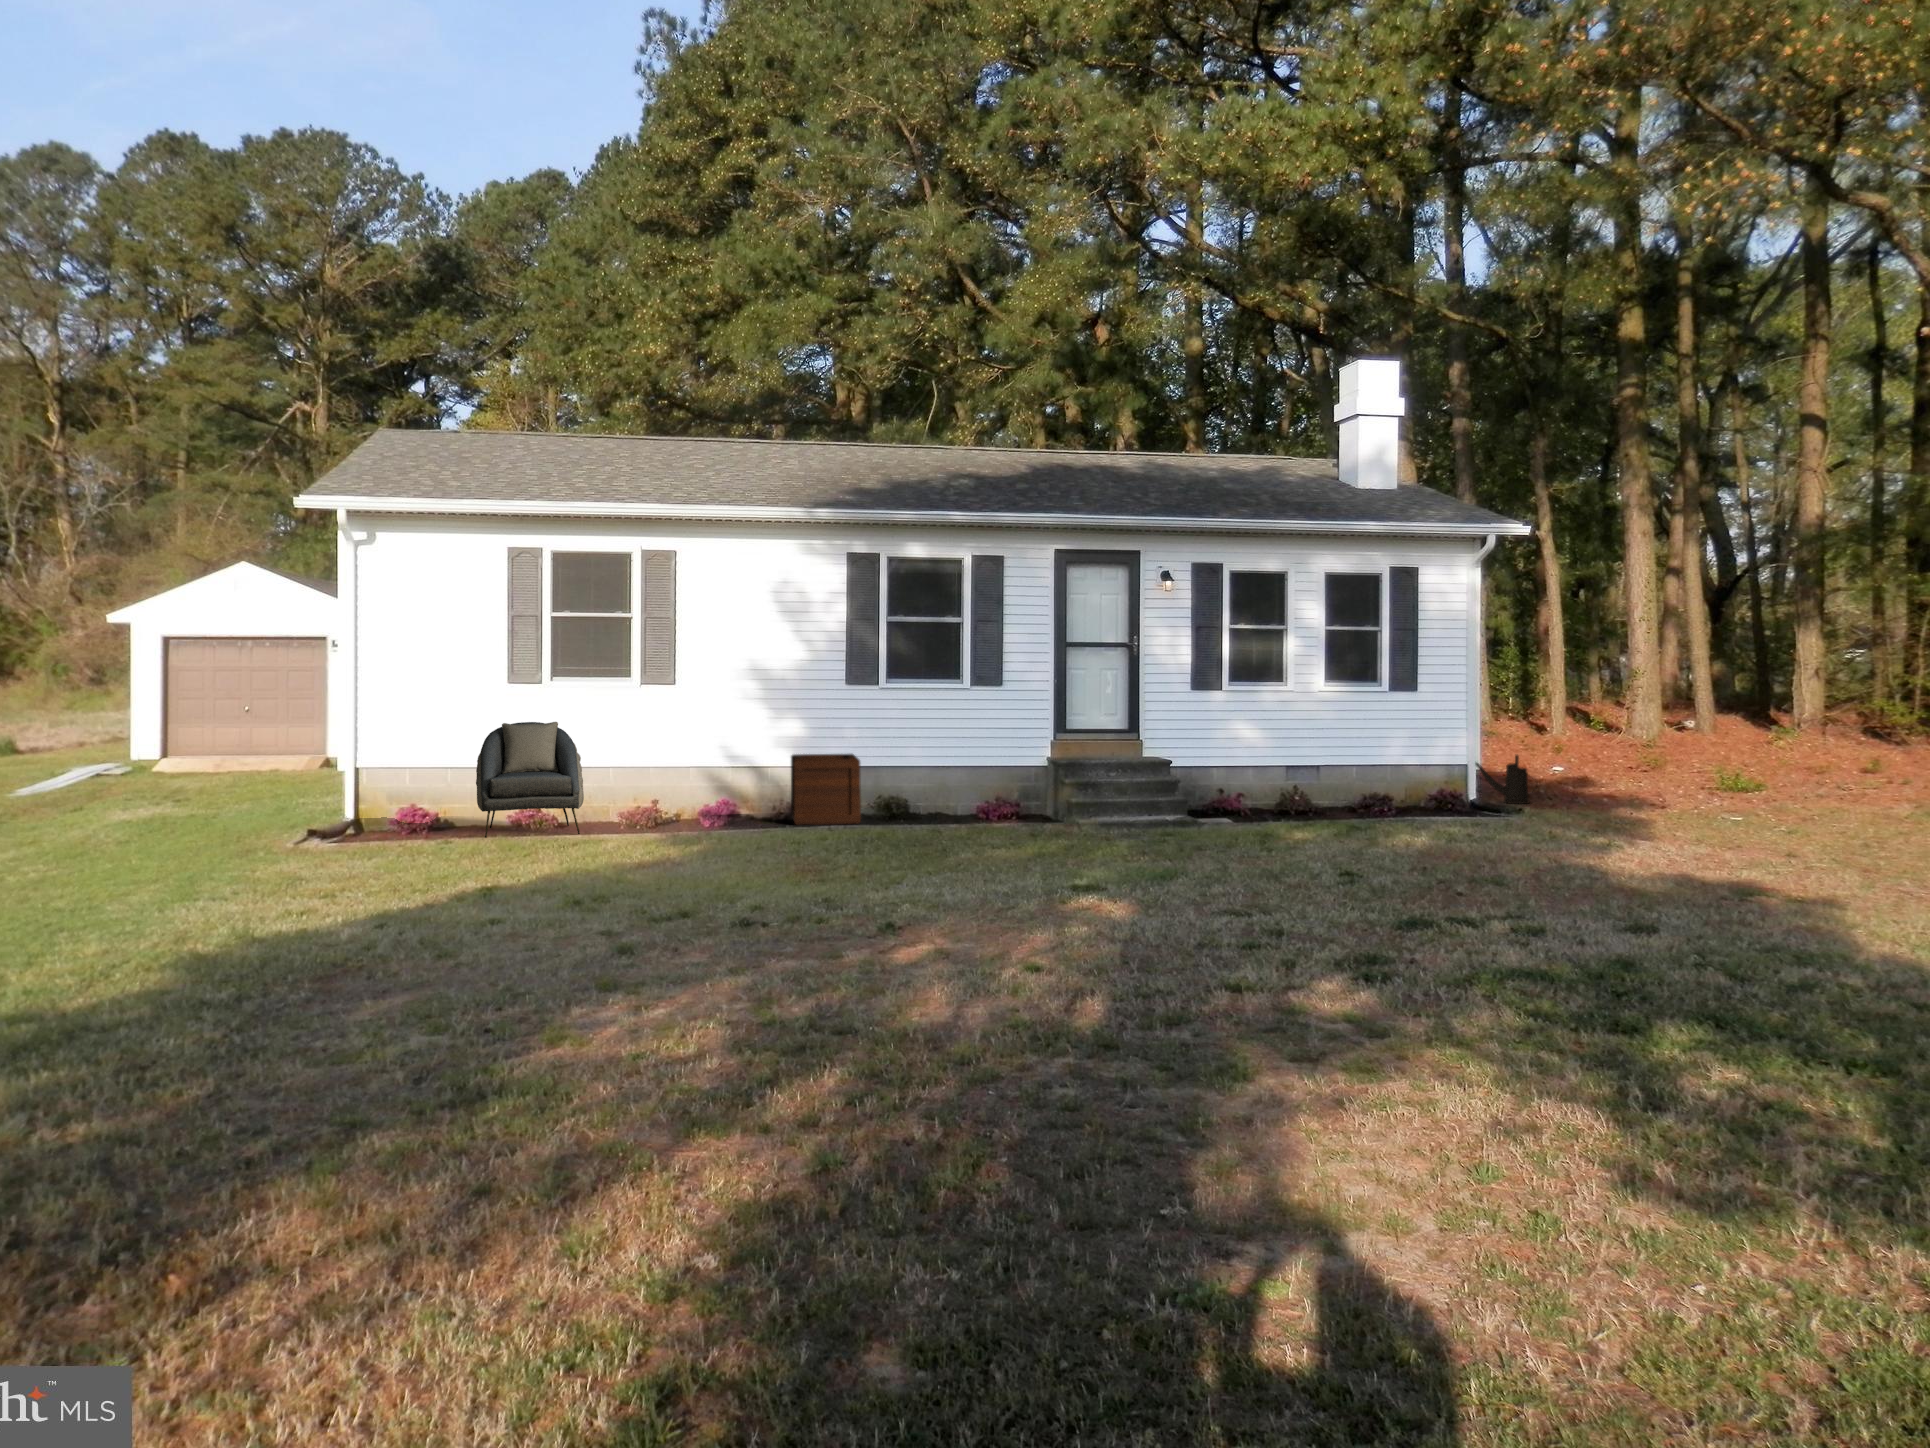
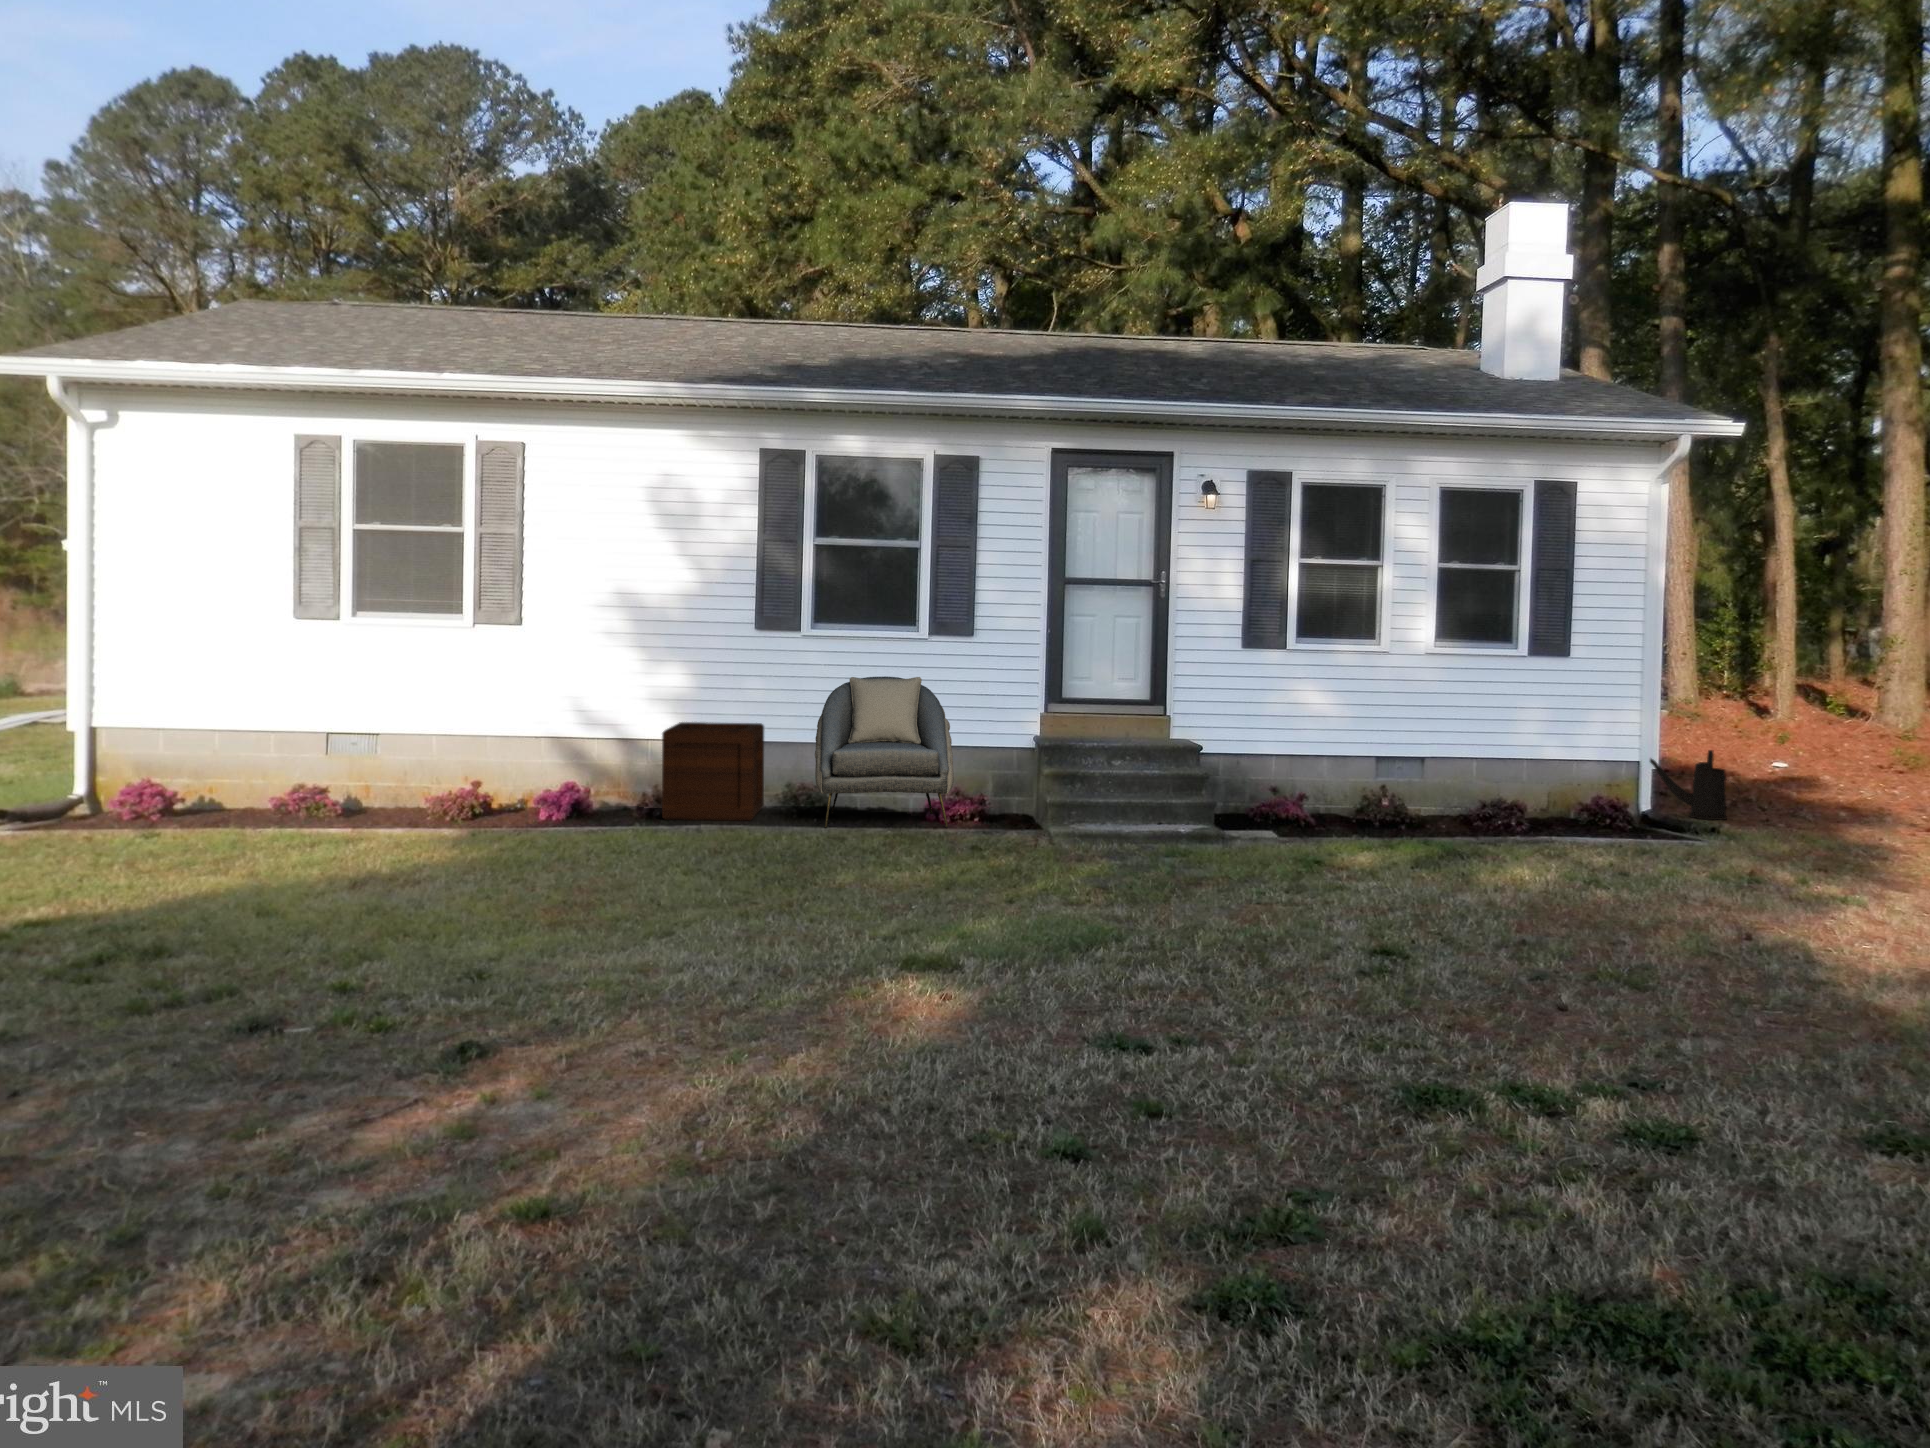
armchair: present [476,722,584,837] -> present [815,676,954,828]

